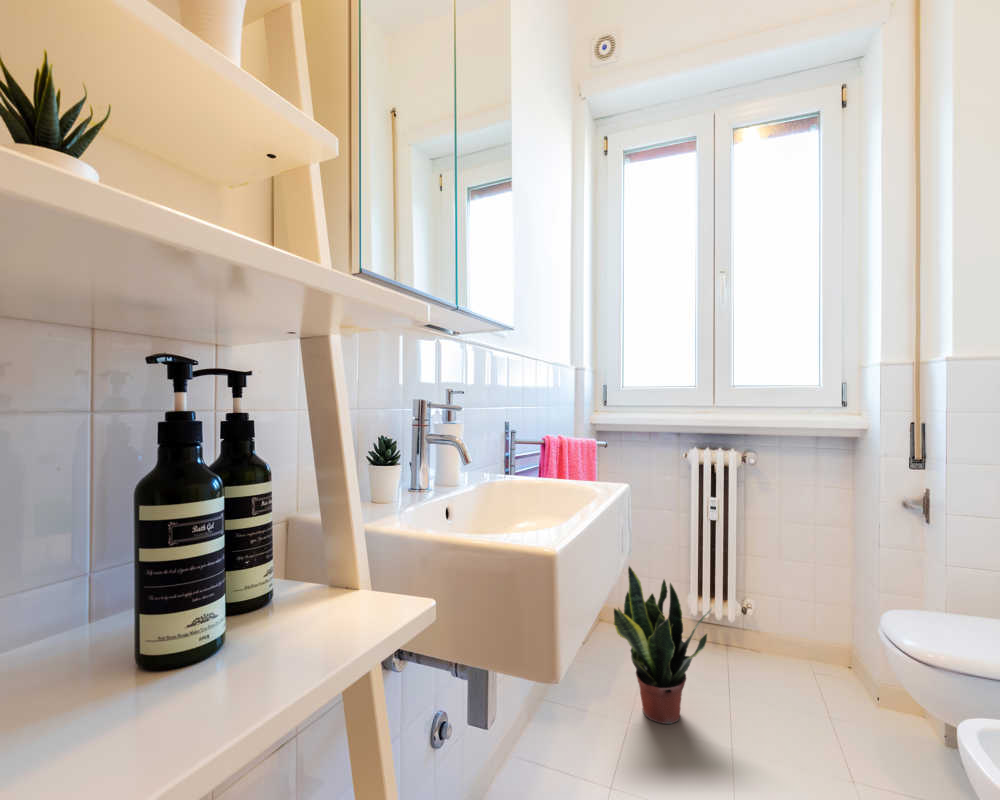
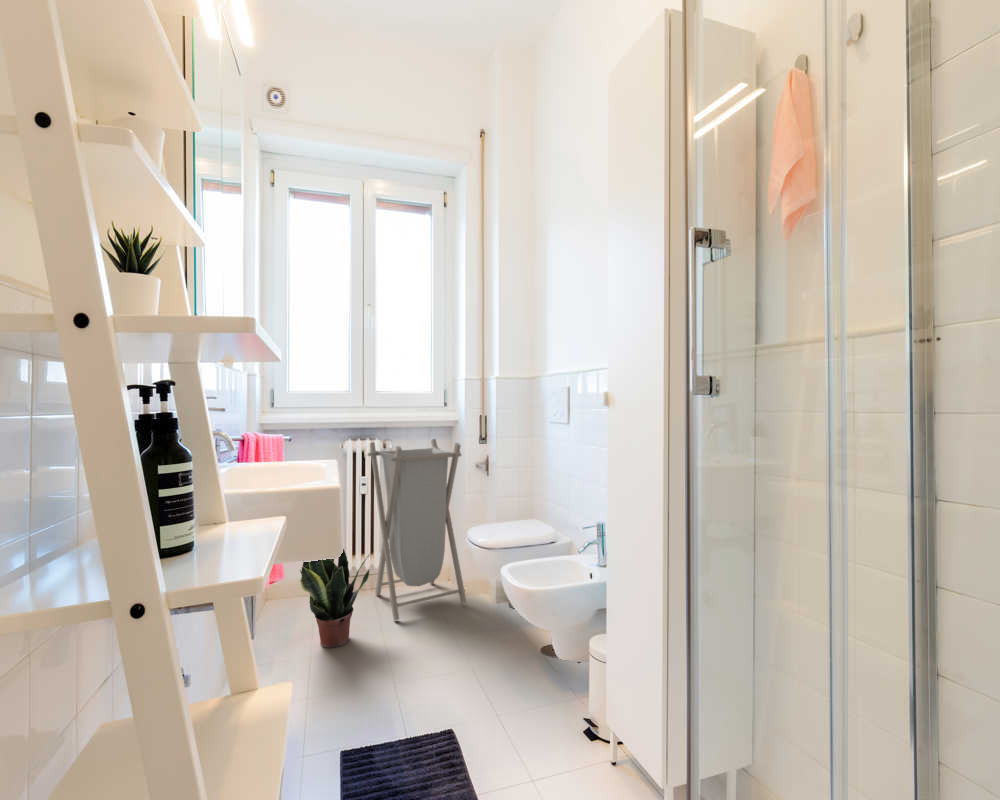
laundry hamper: none [717,453,881,728] -> present [368,439,466,620]

